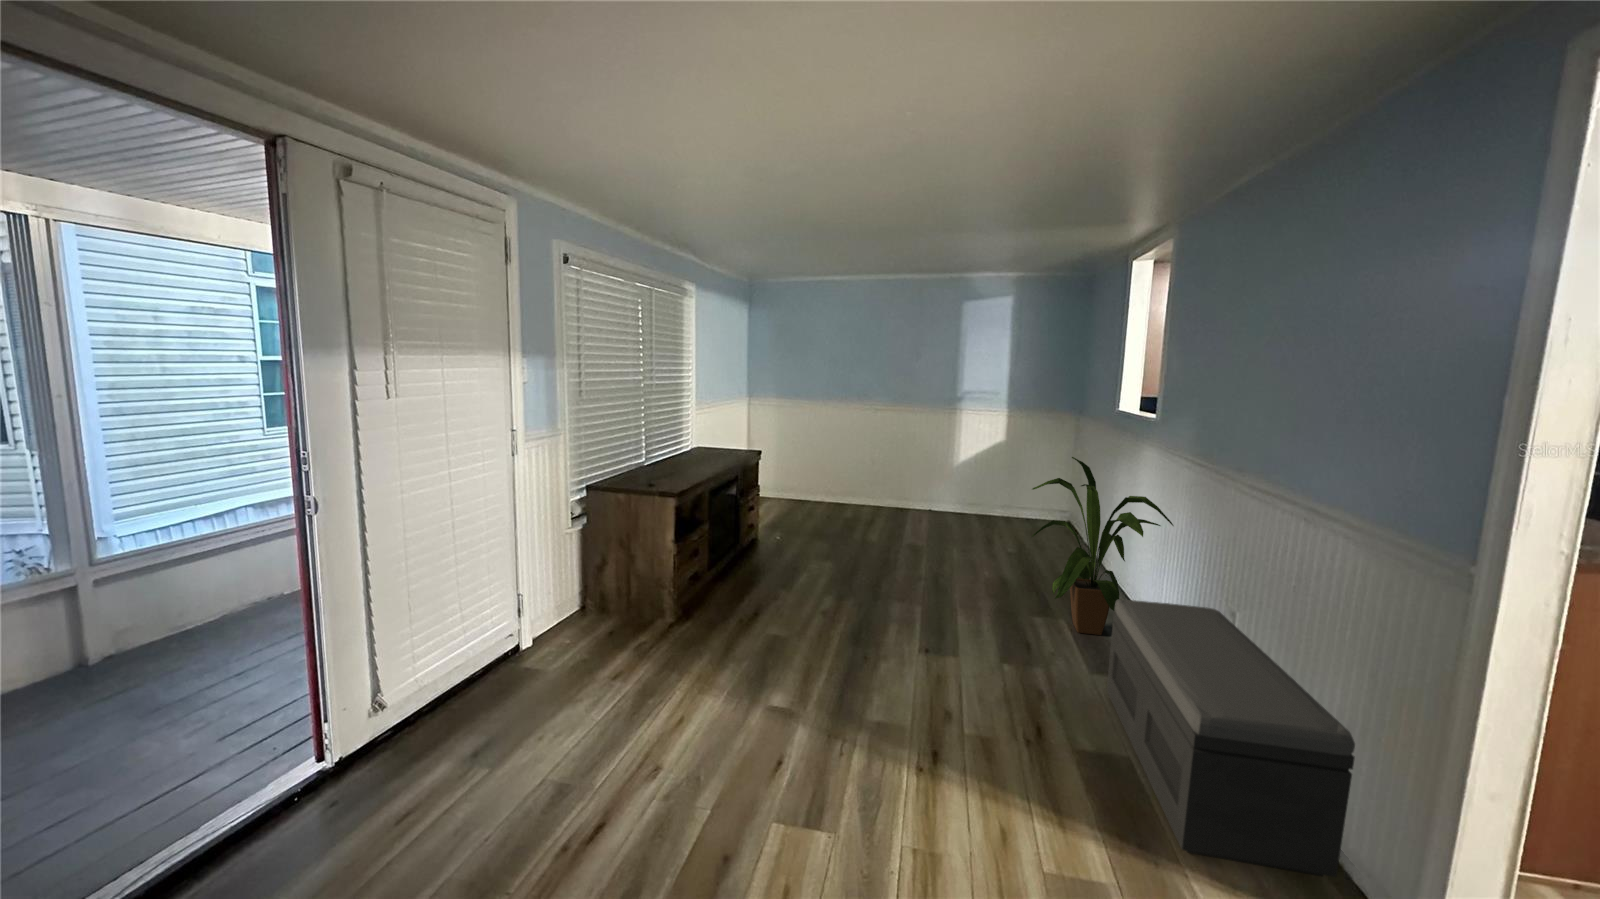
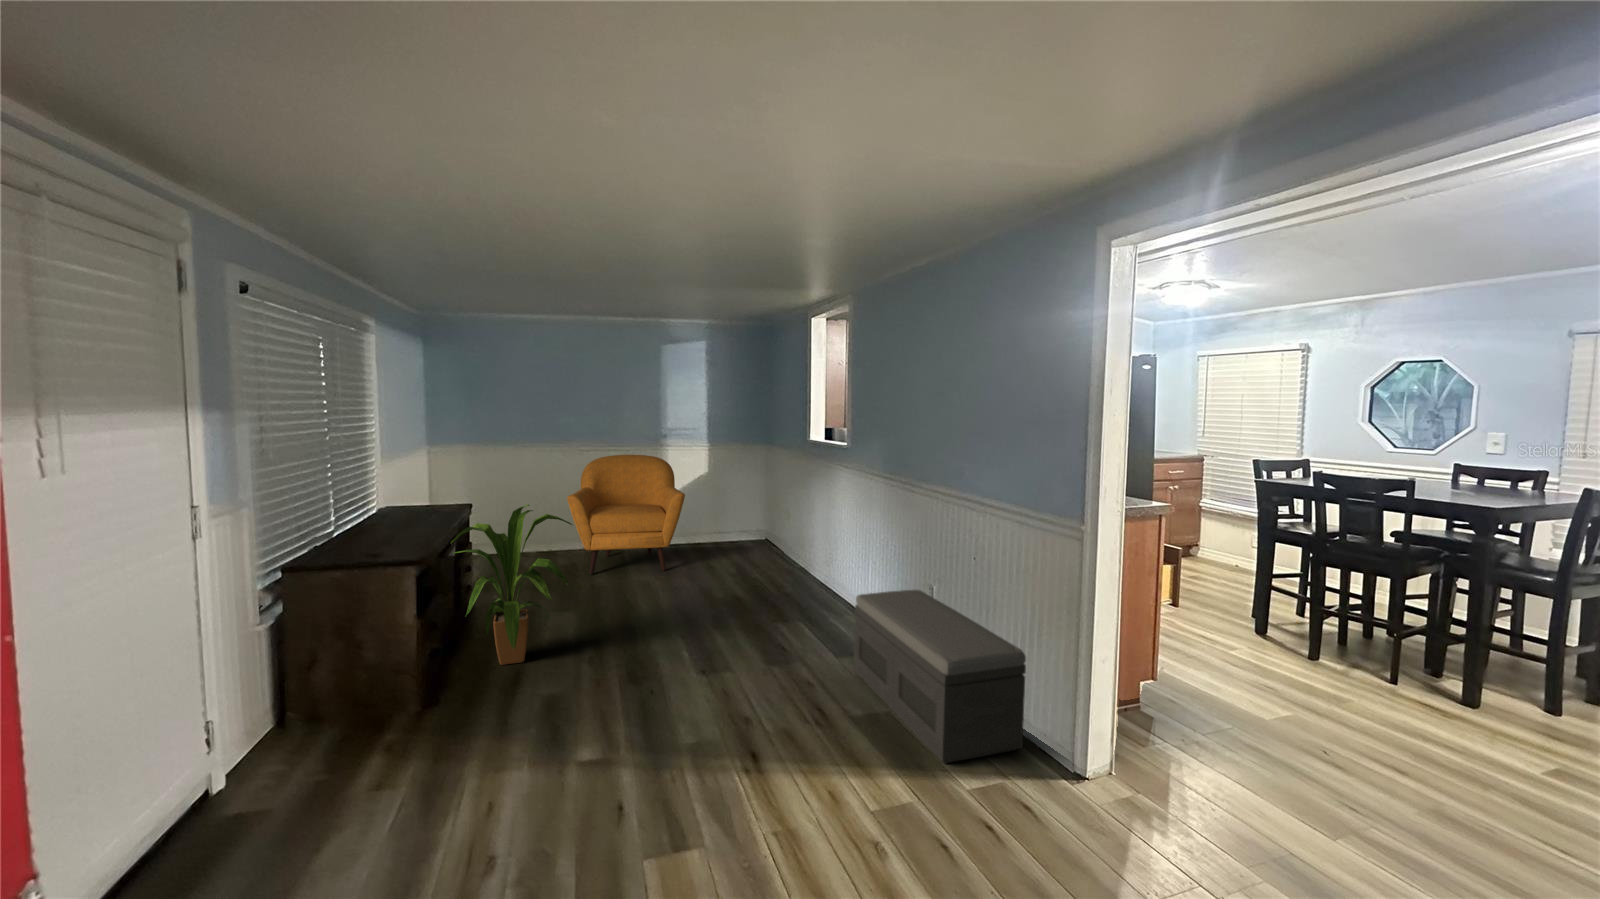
armchair: none [848,415,964,536] -> present [567,455,685,574]
house plant: present [1032,457,1173,635] -> present [451,504,572,665]

